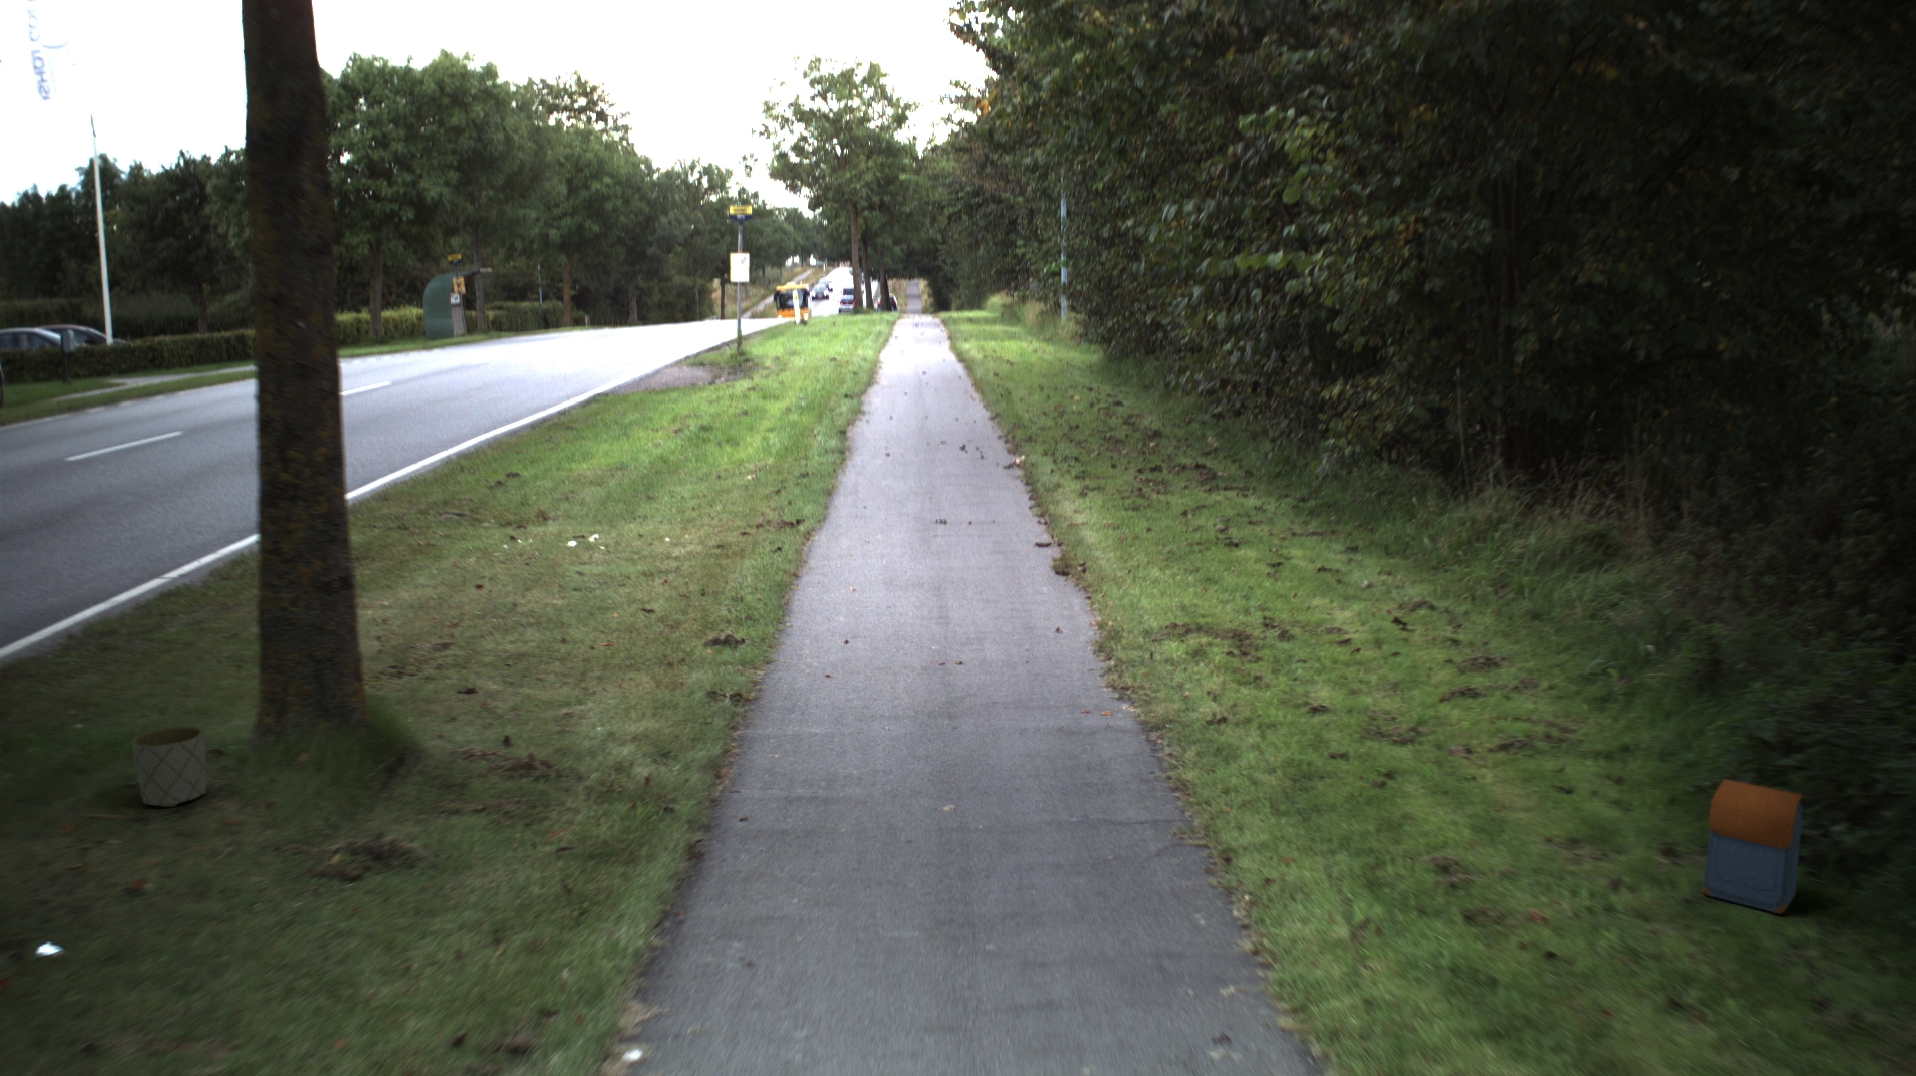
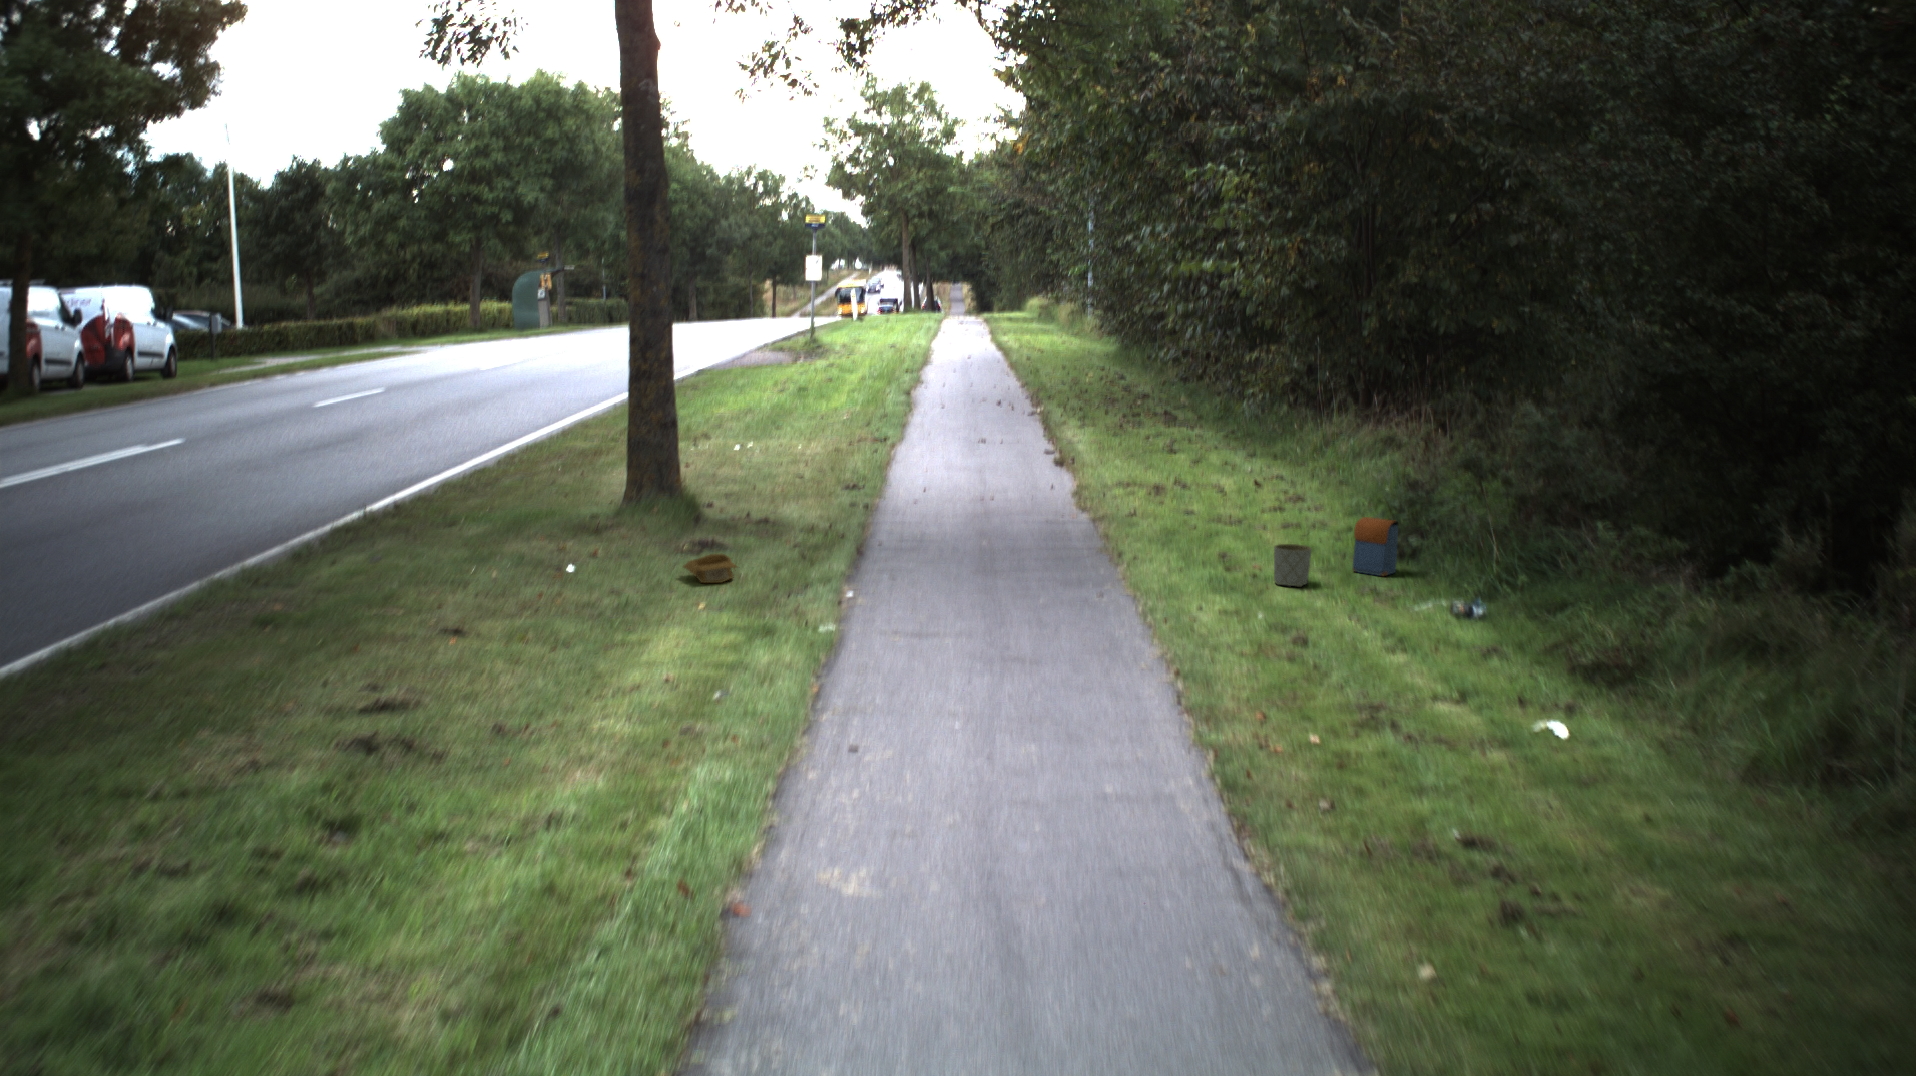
planter: present [131,726,206,807] -> present [1274,544,1311,587]
cardboard box: none [283,904,402,997] -> present [683,554,737,583]

